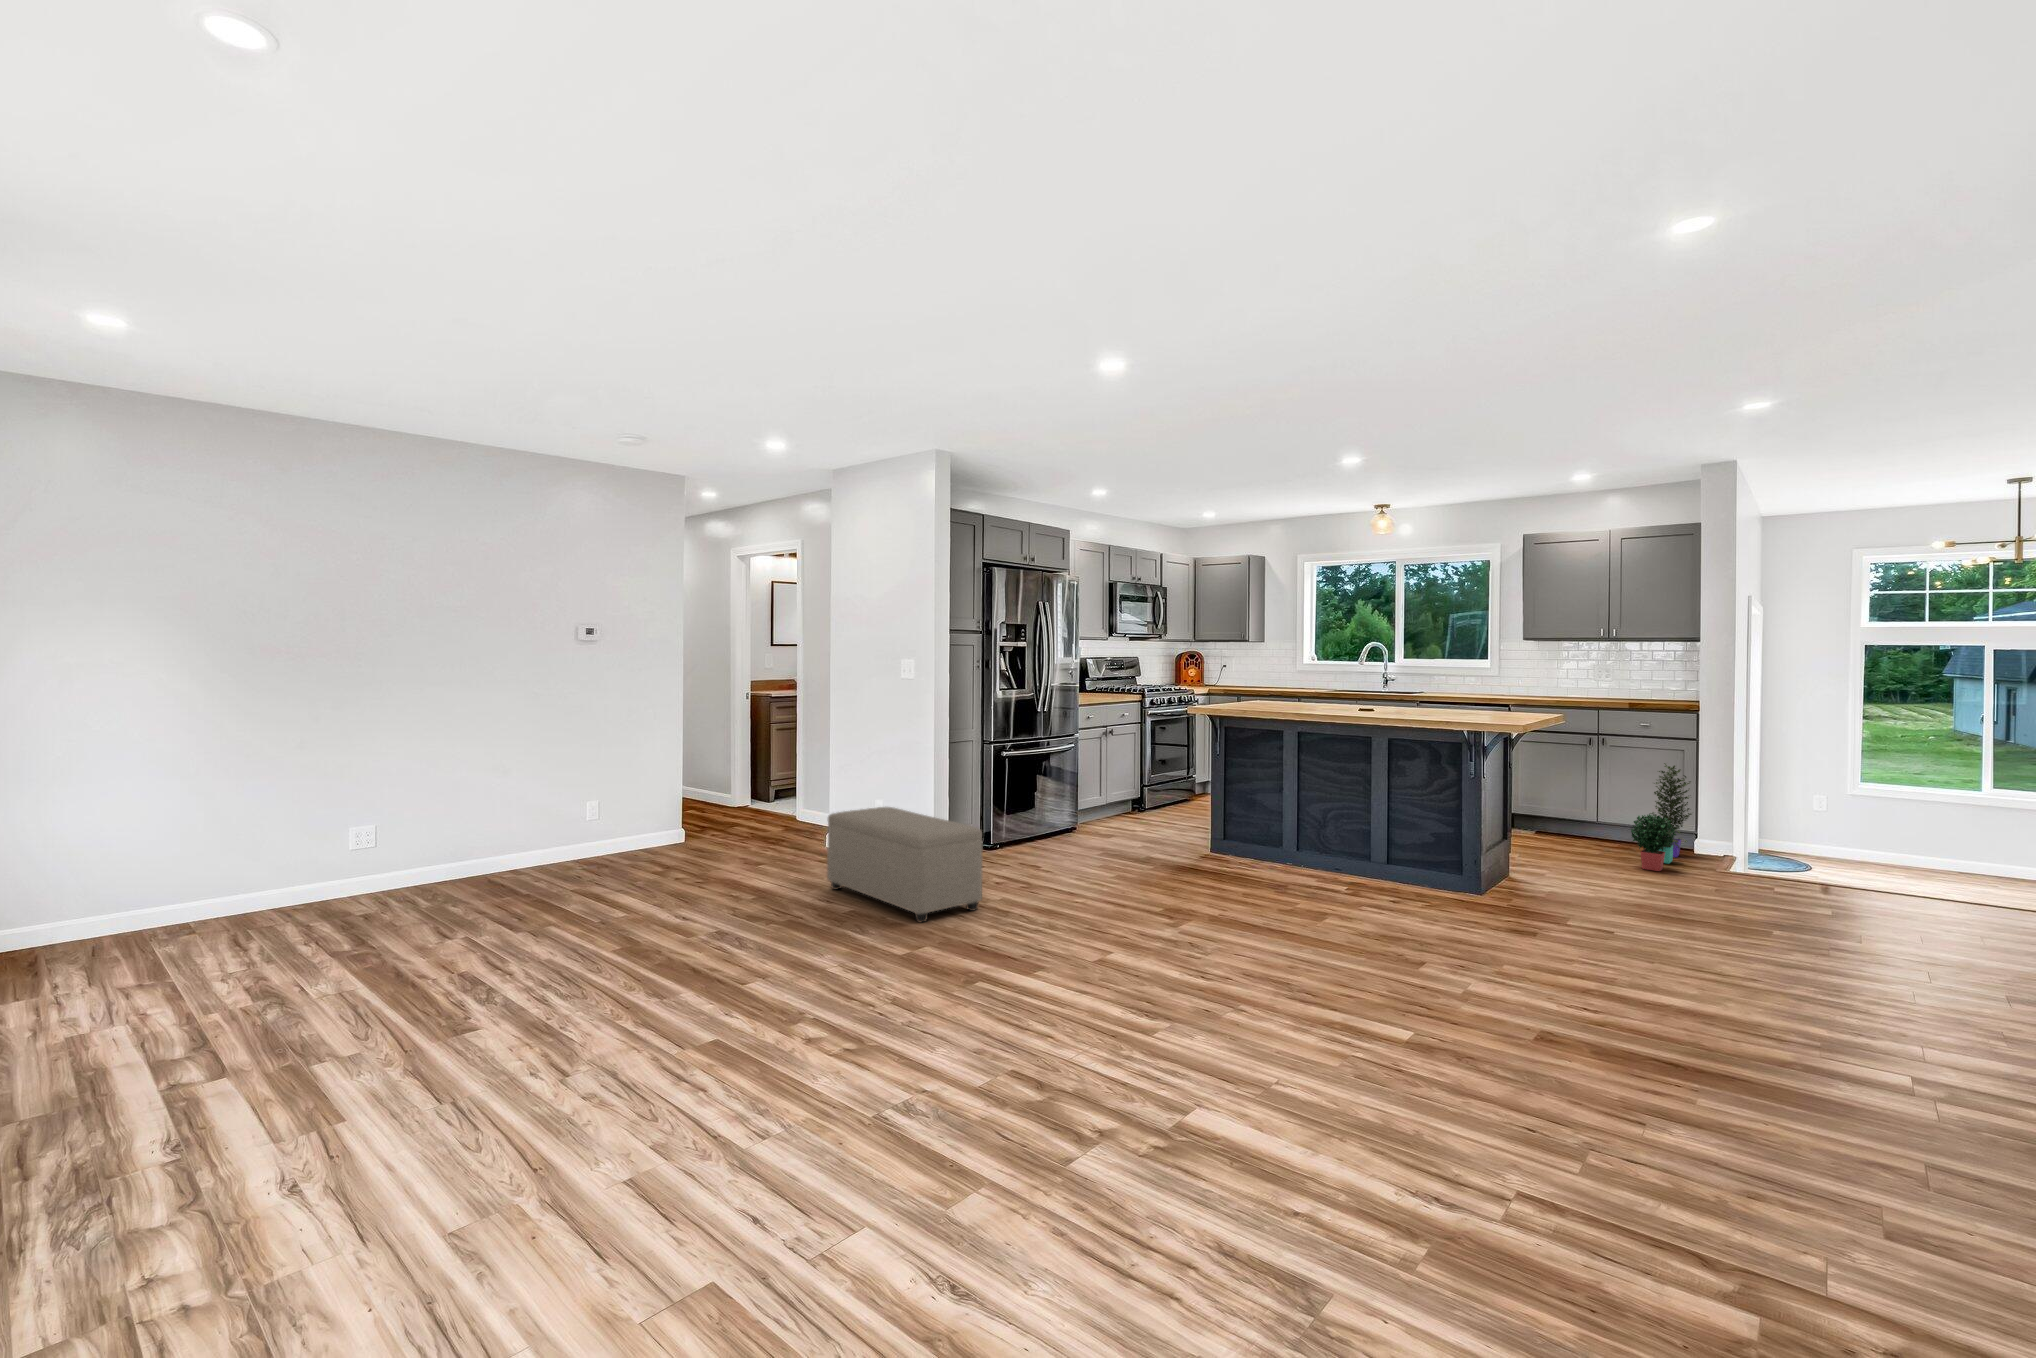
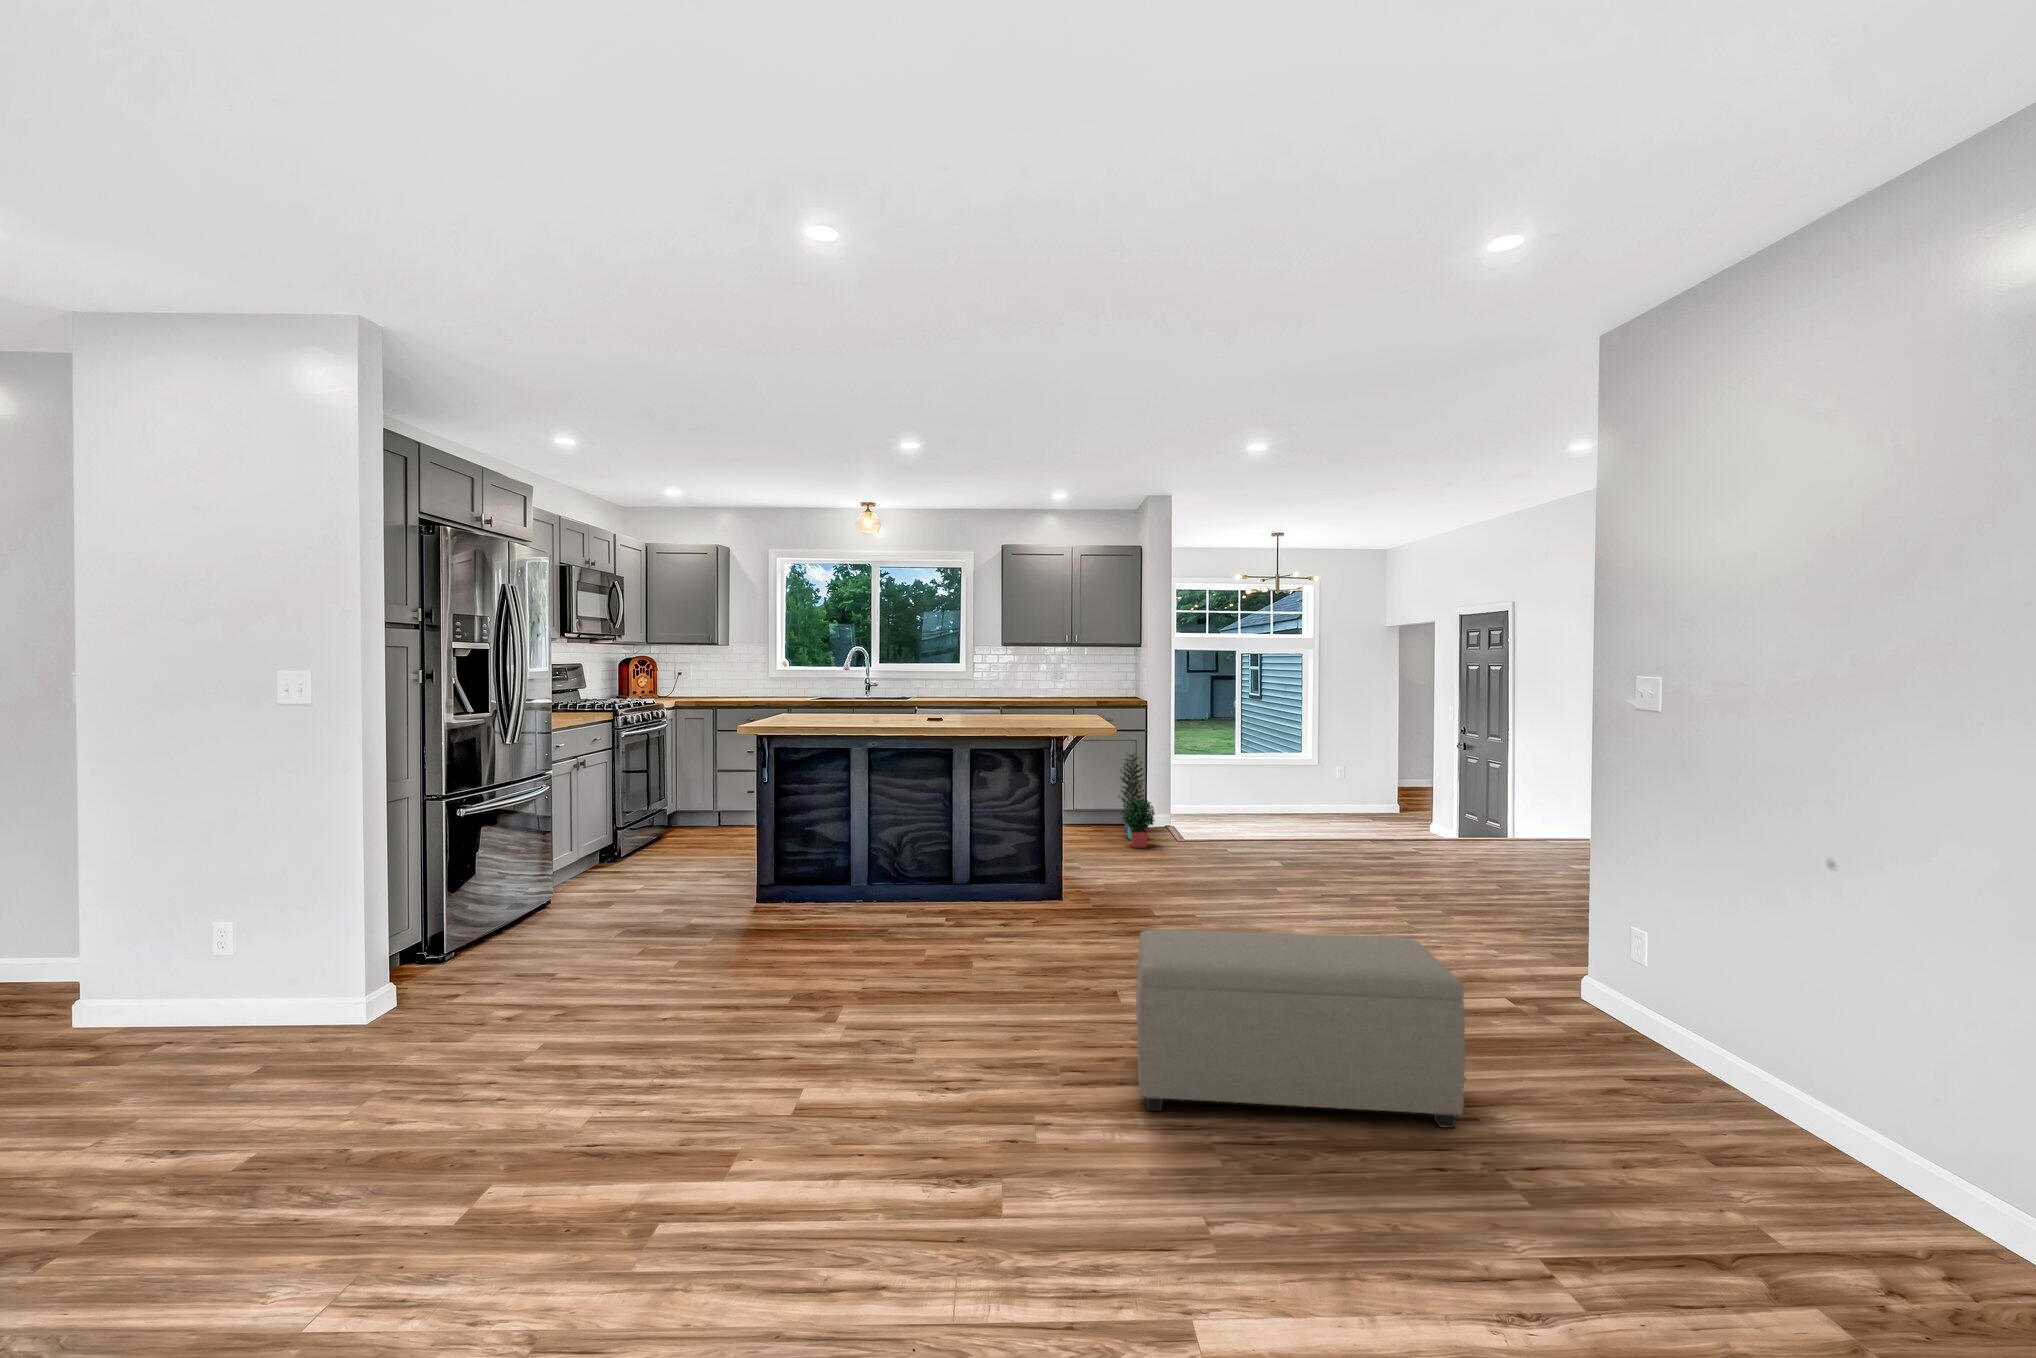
ottoman: present [827,807,983,922] -> present [1136,929,1465,1128]

